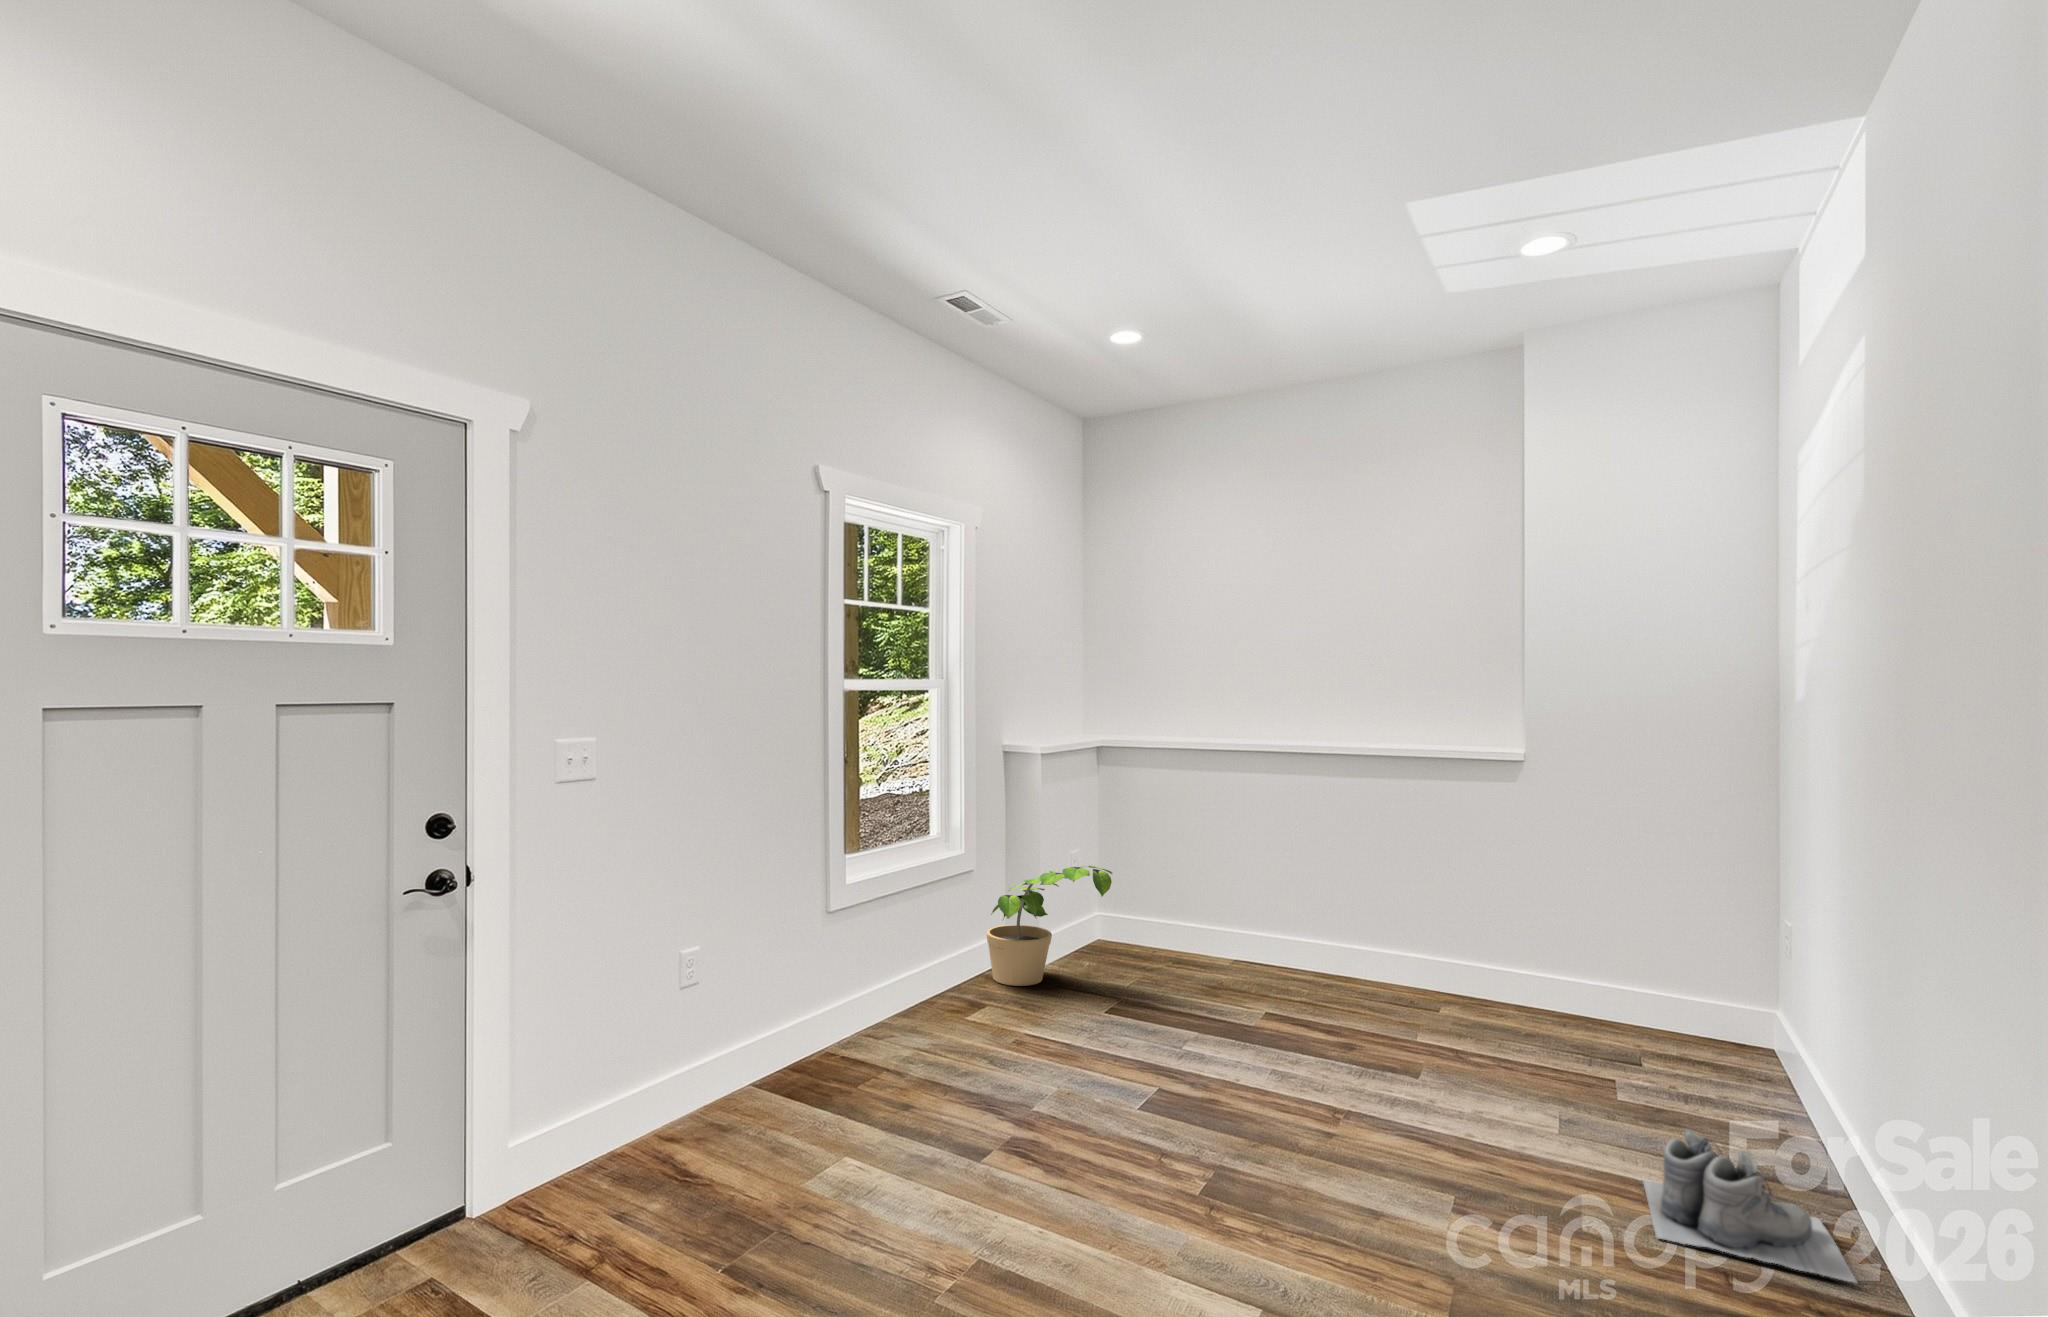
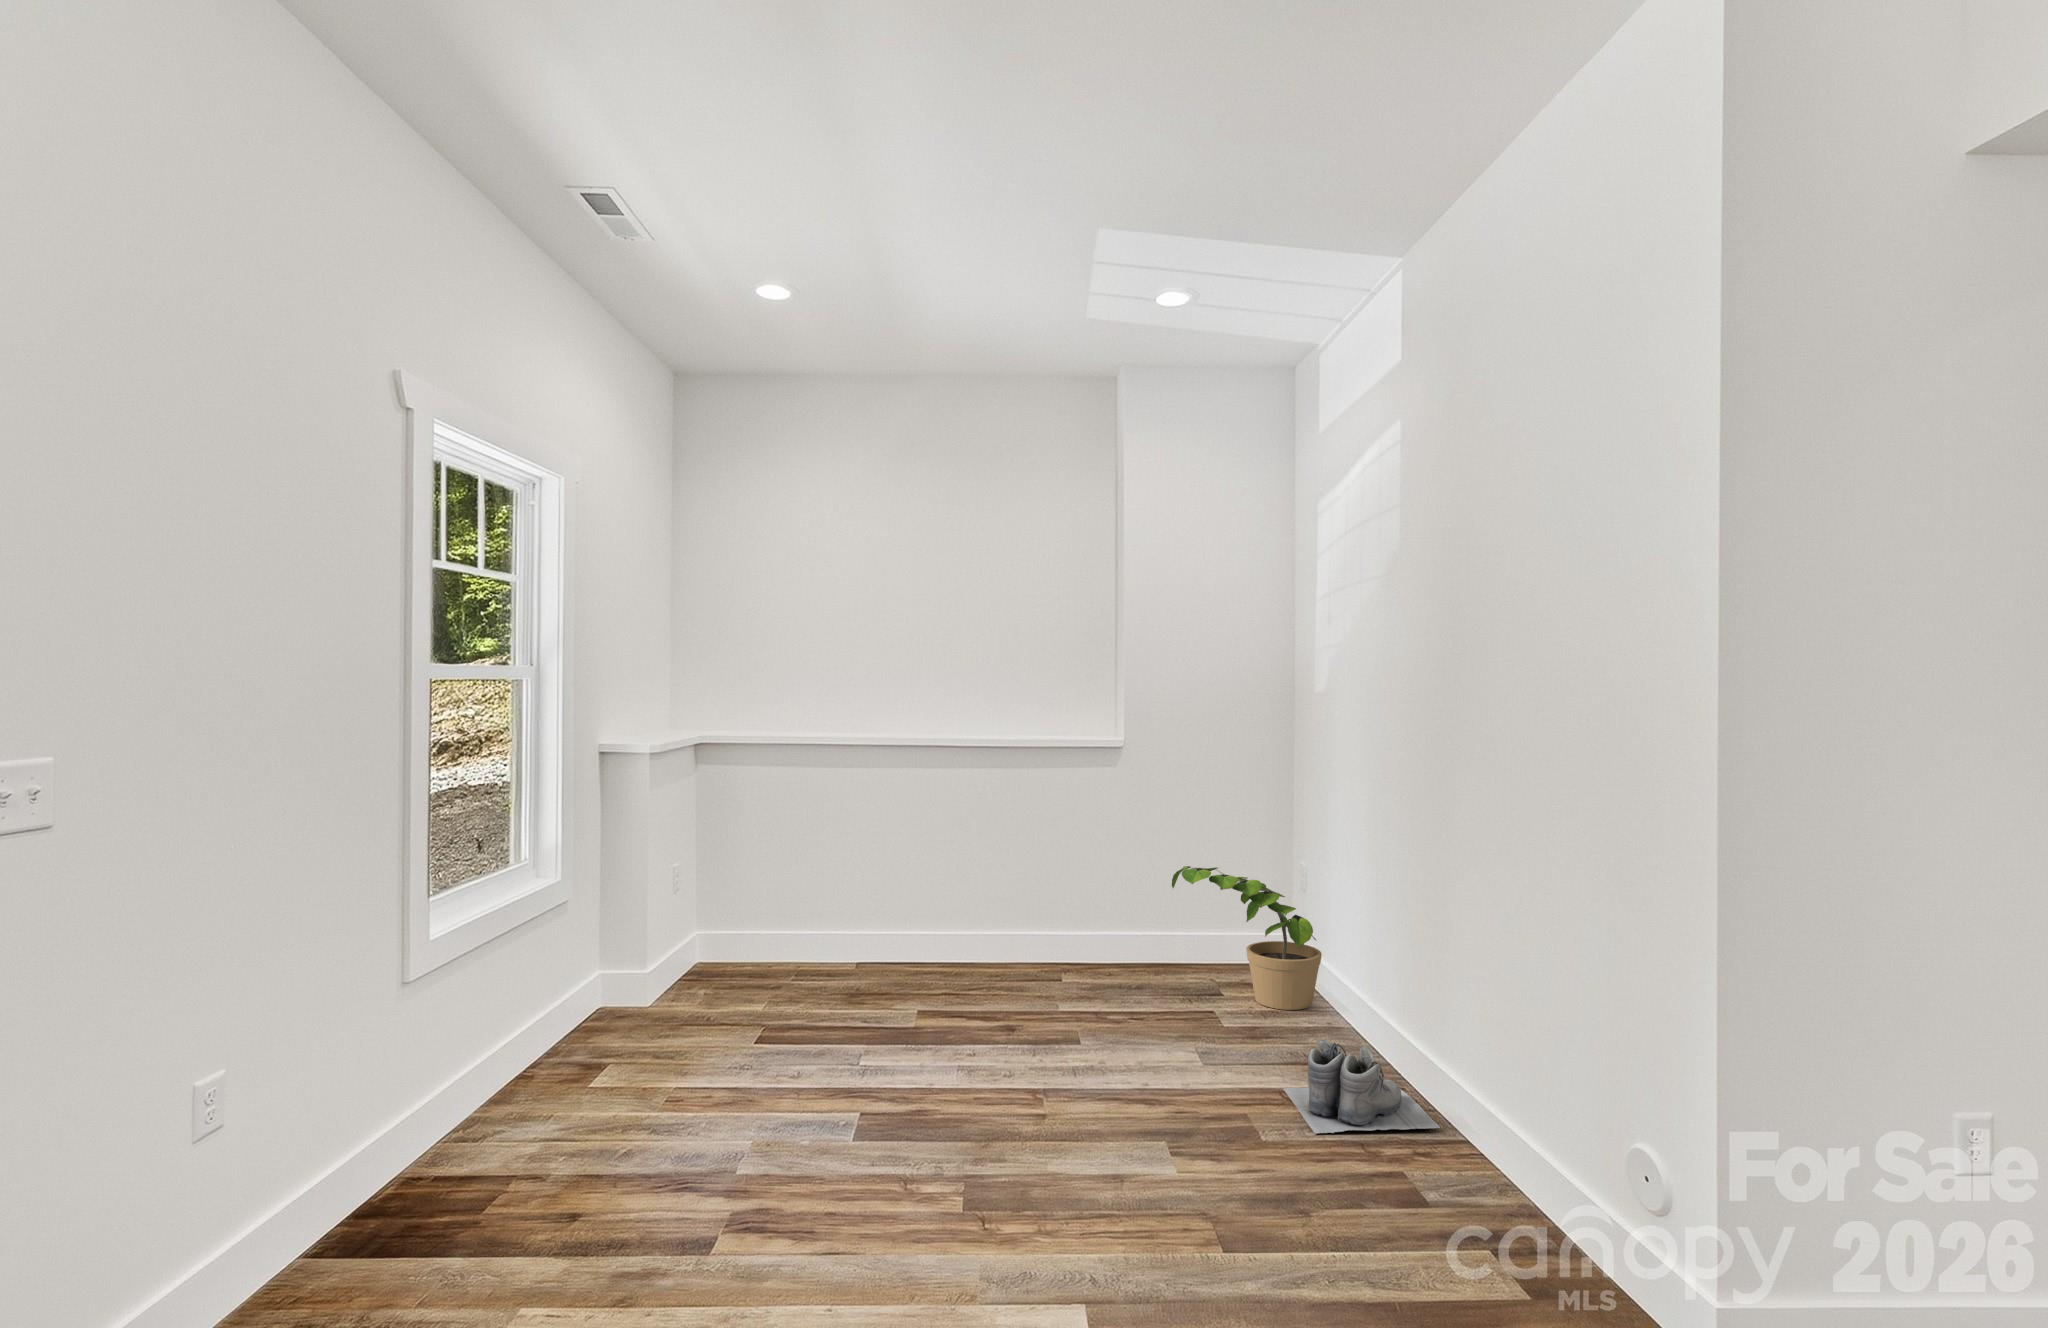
potted plant: present [986,865,1112,986] -> present [1172,866,1322,1010]

